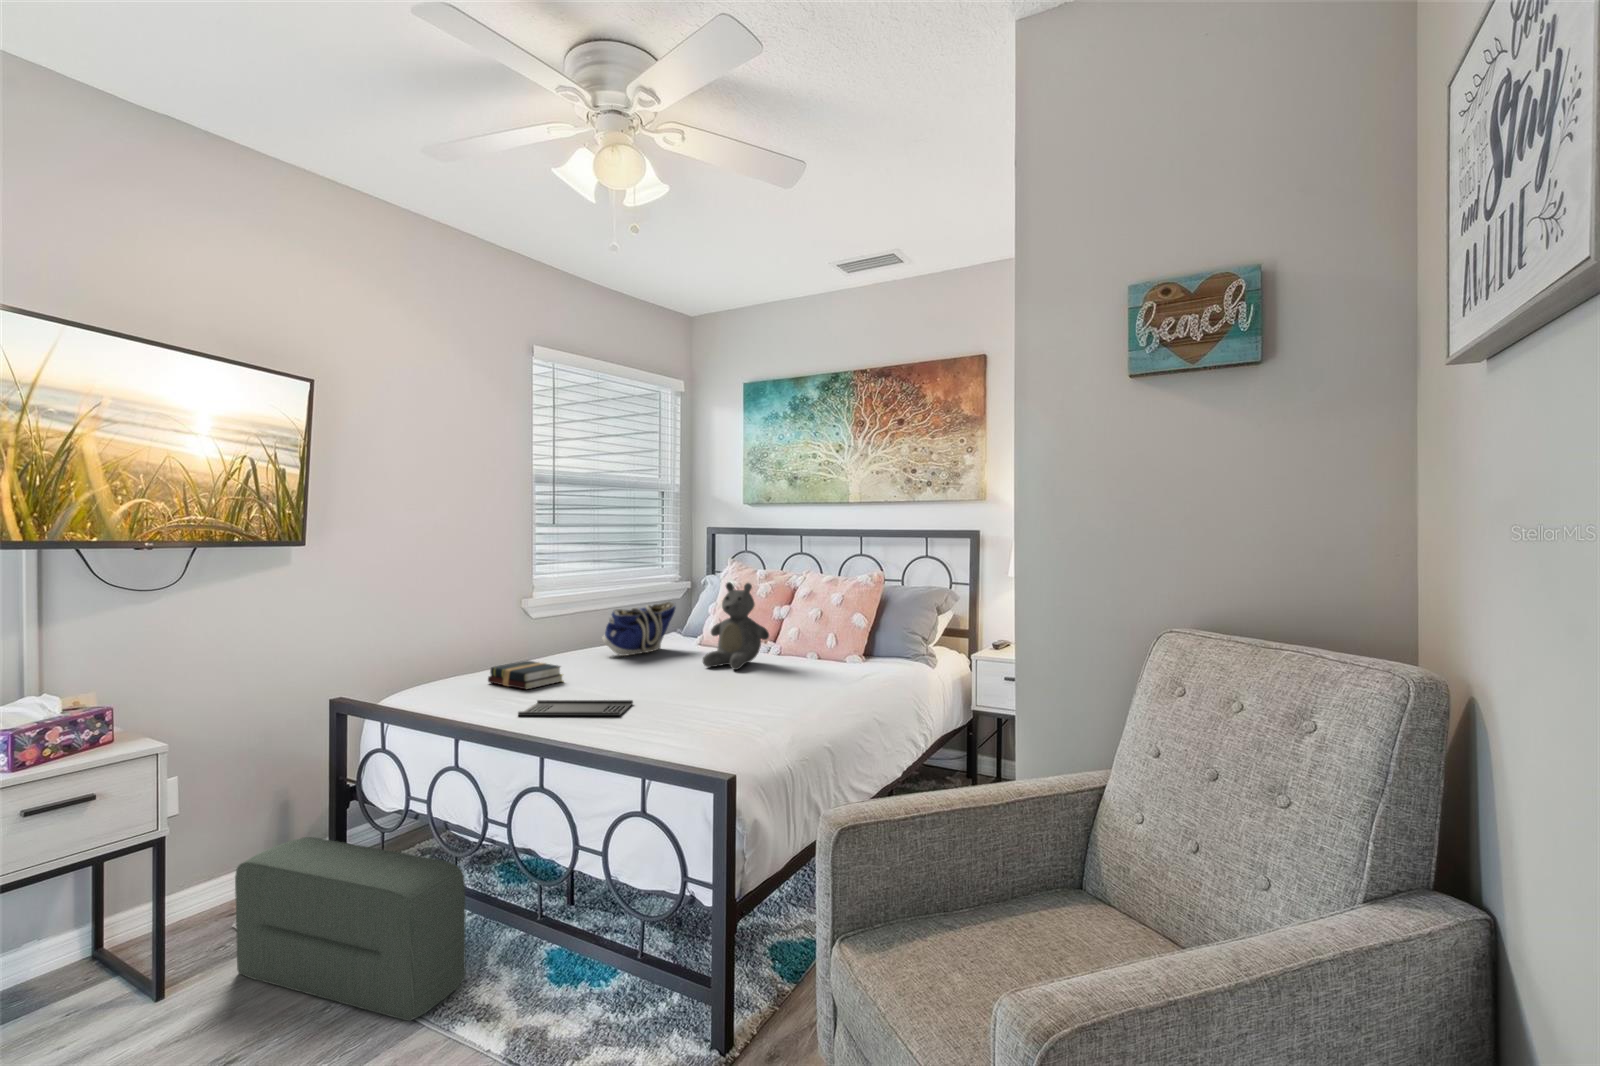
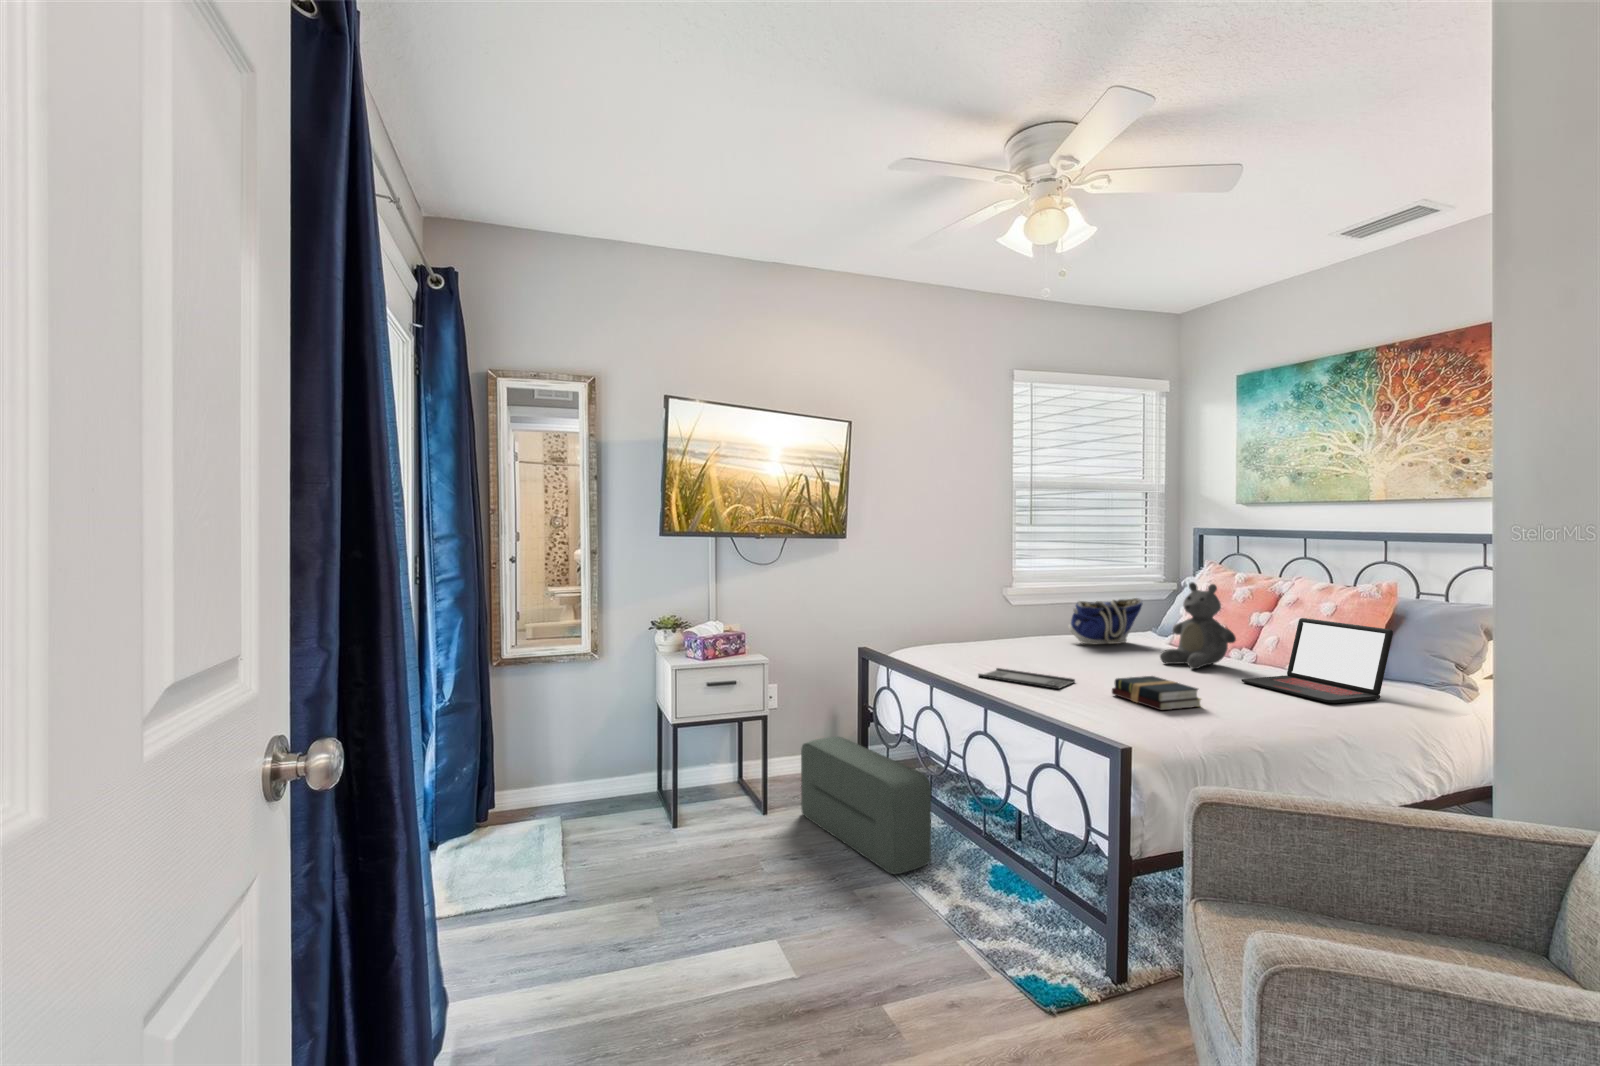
laptop: none [782,610,893,687] -> present [1241,618,1393,703]
hardback book: present [488,661,563,689] -> present [1112,676,1201,710]

